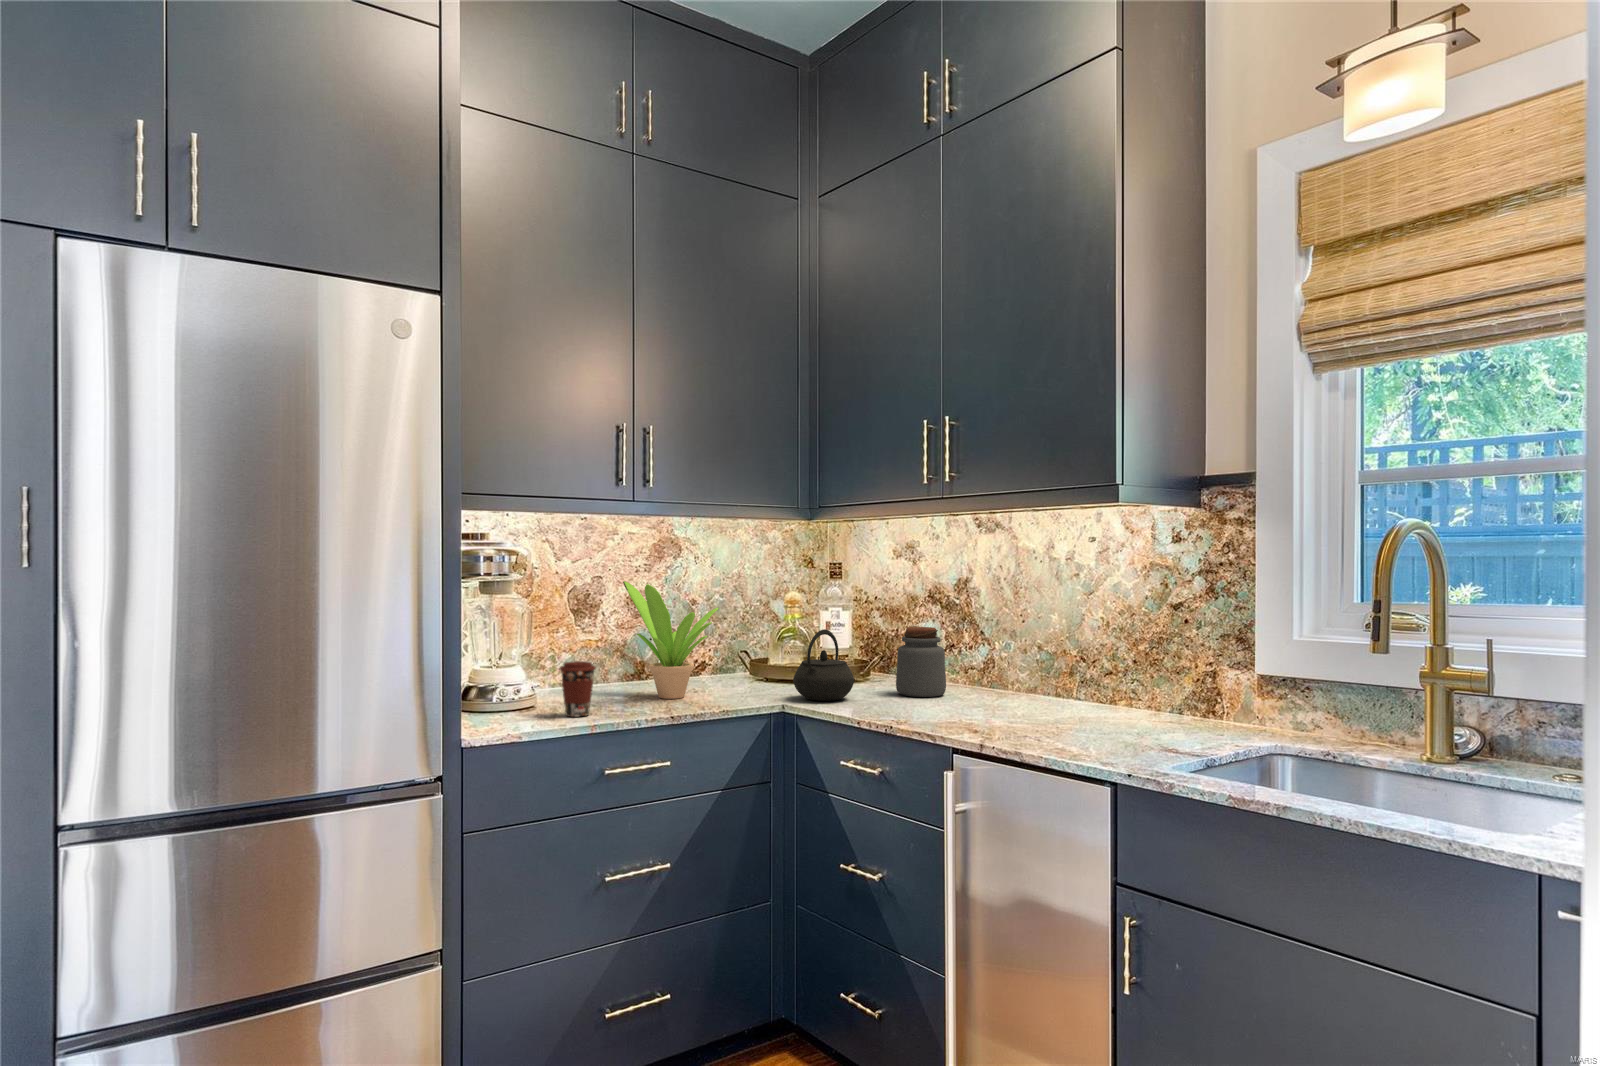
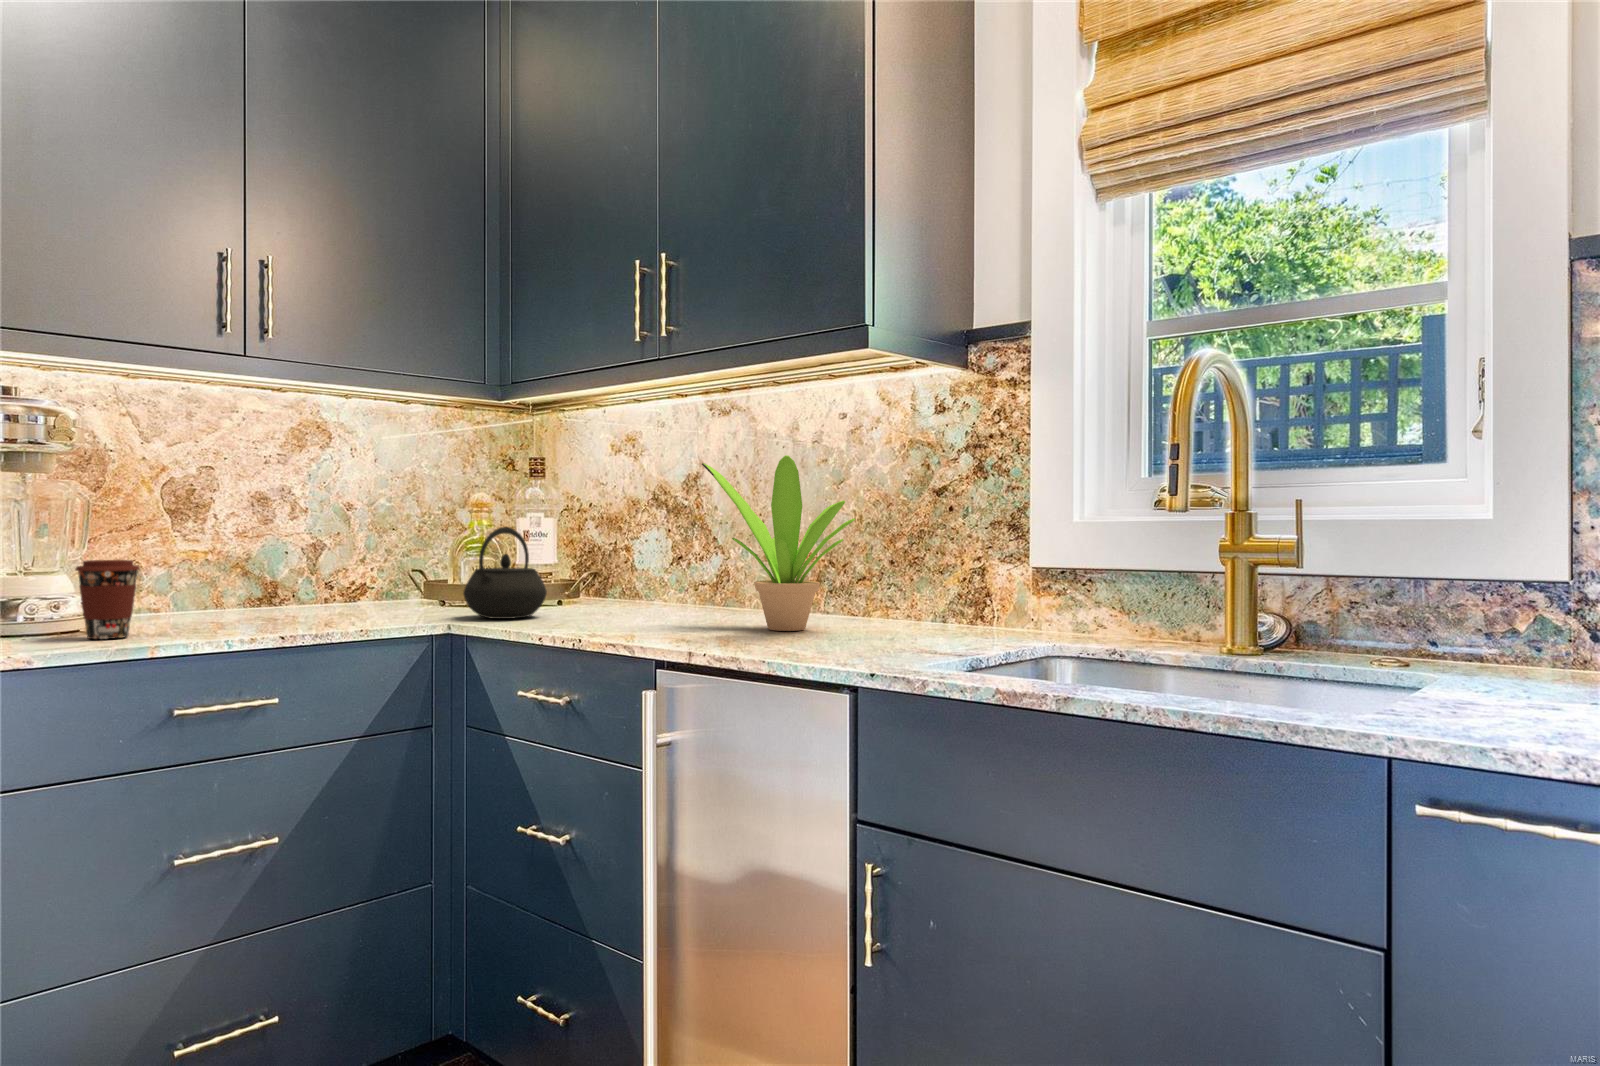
potted plant: present [623,581,718,699] -> present [702,455,855,631]
jar: present [896,627,946,697] -> none [605,529,669,614]

